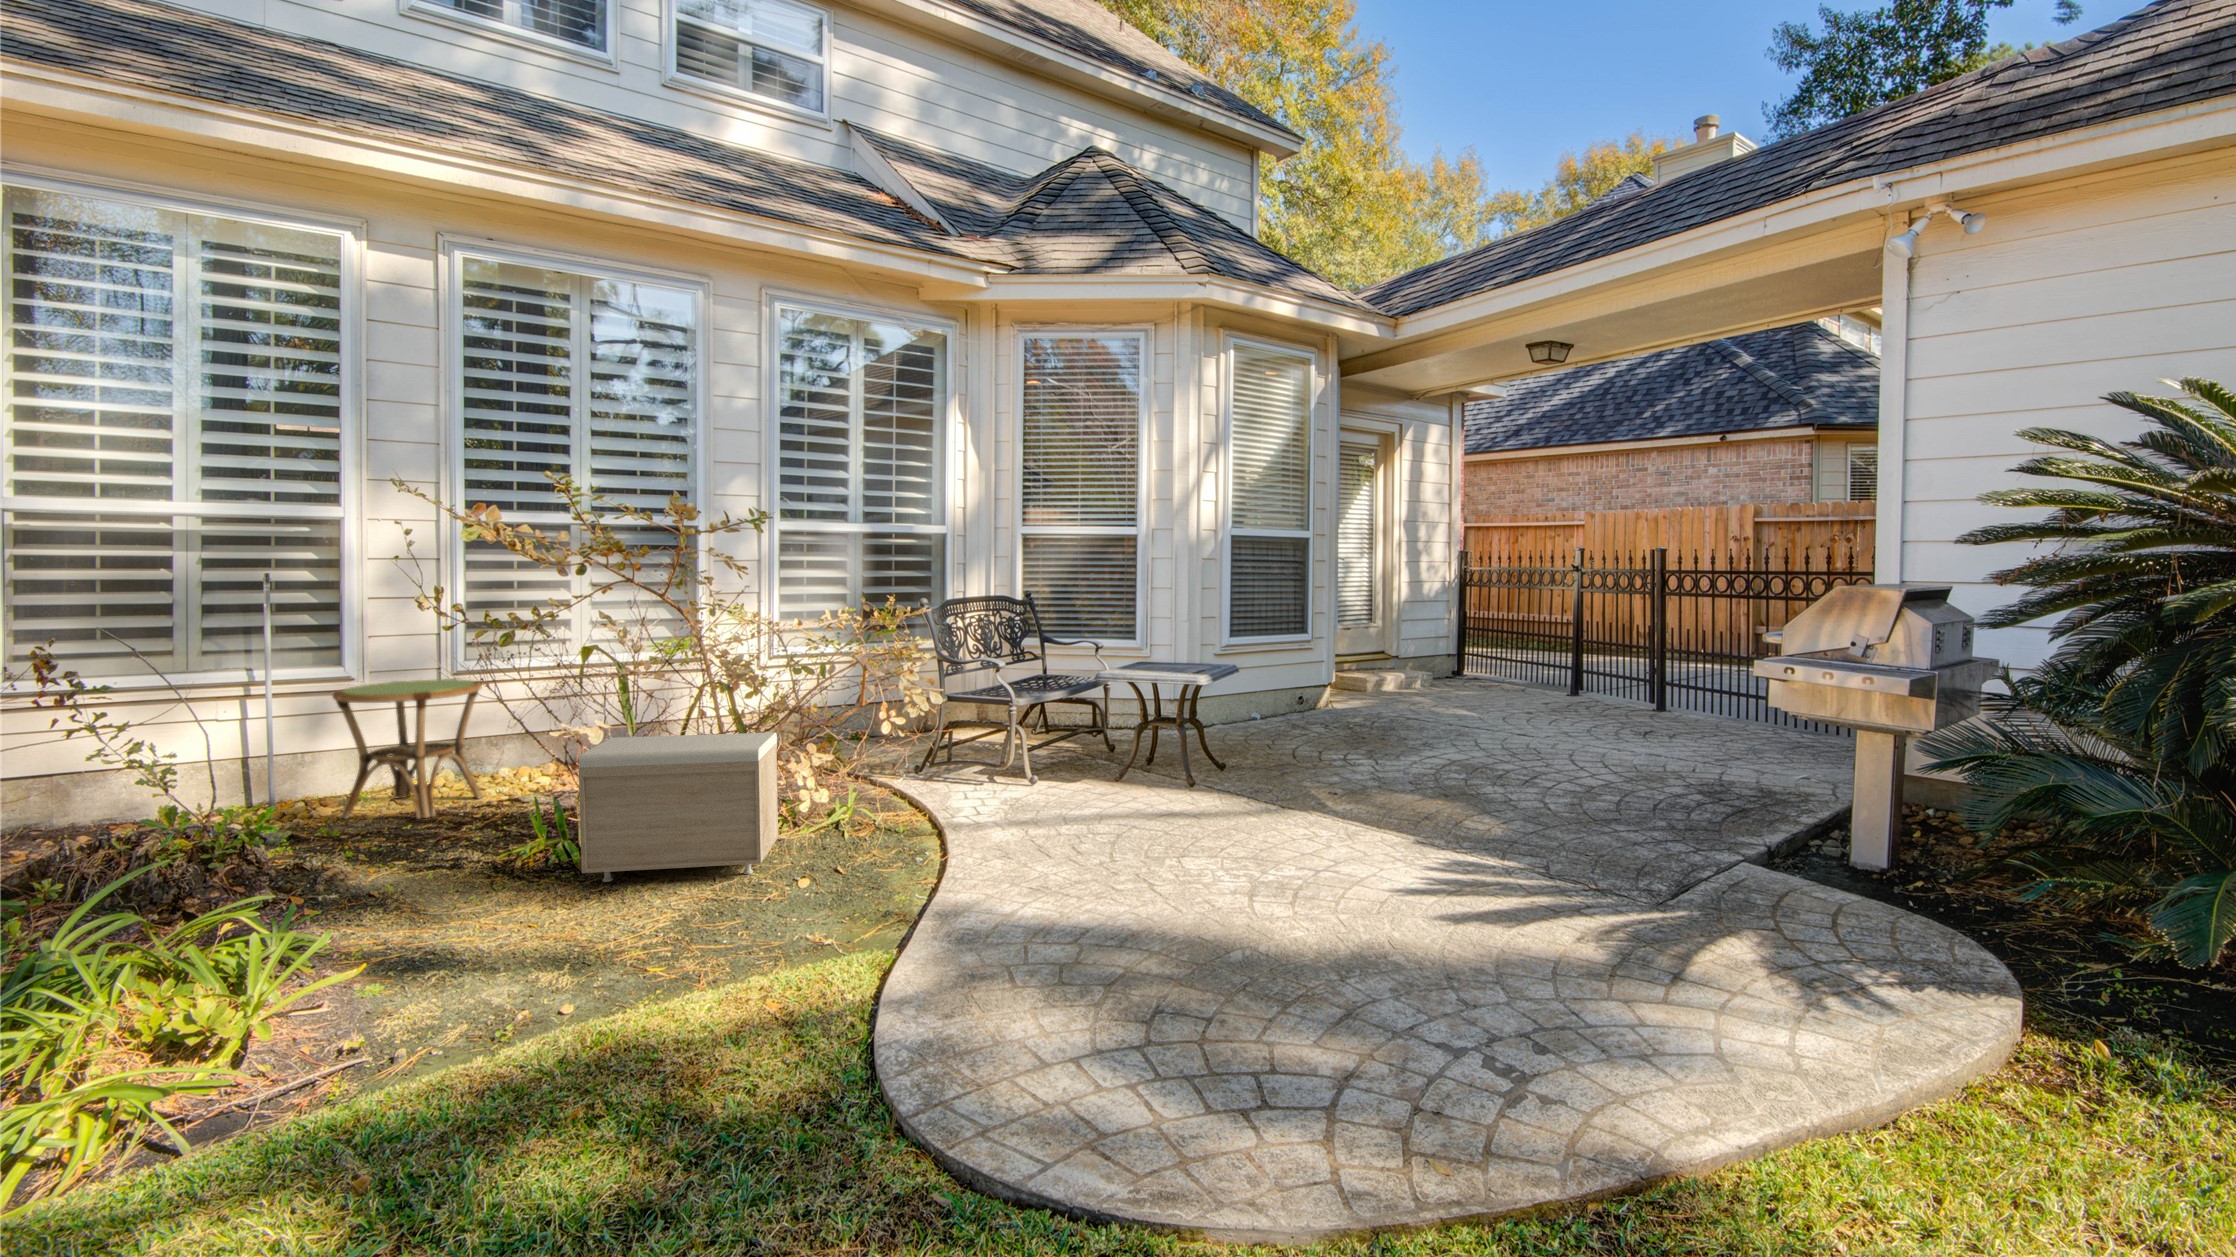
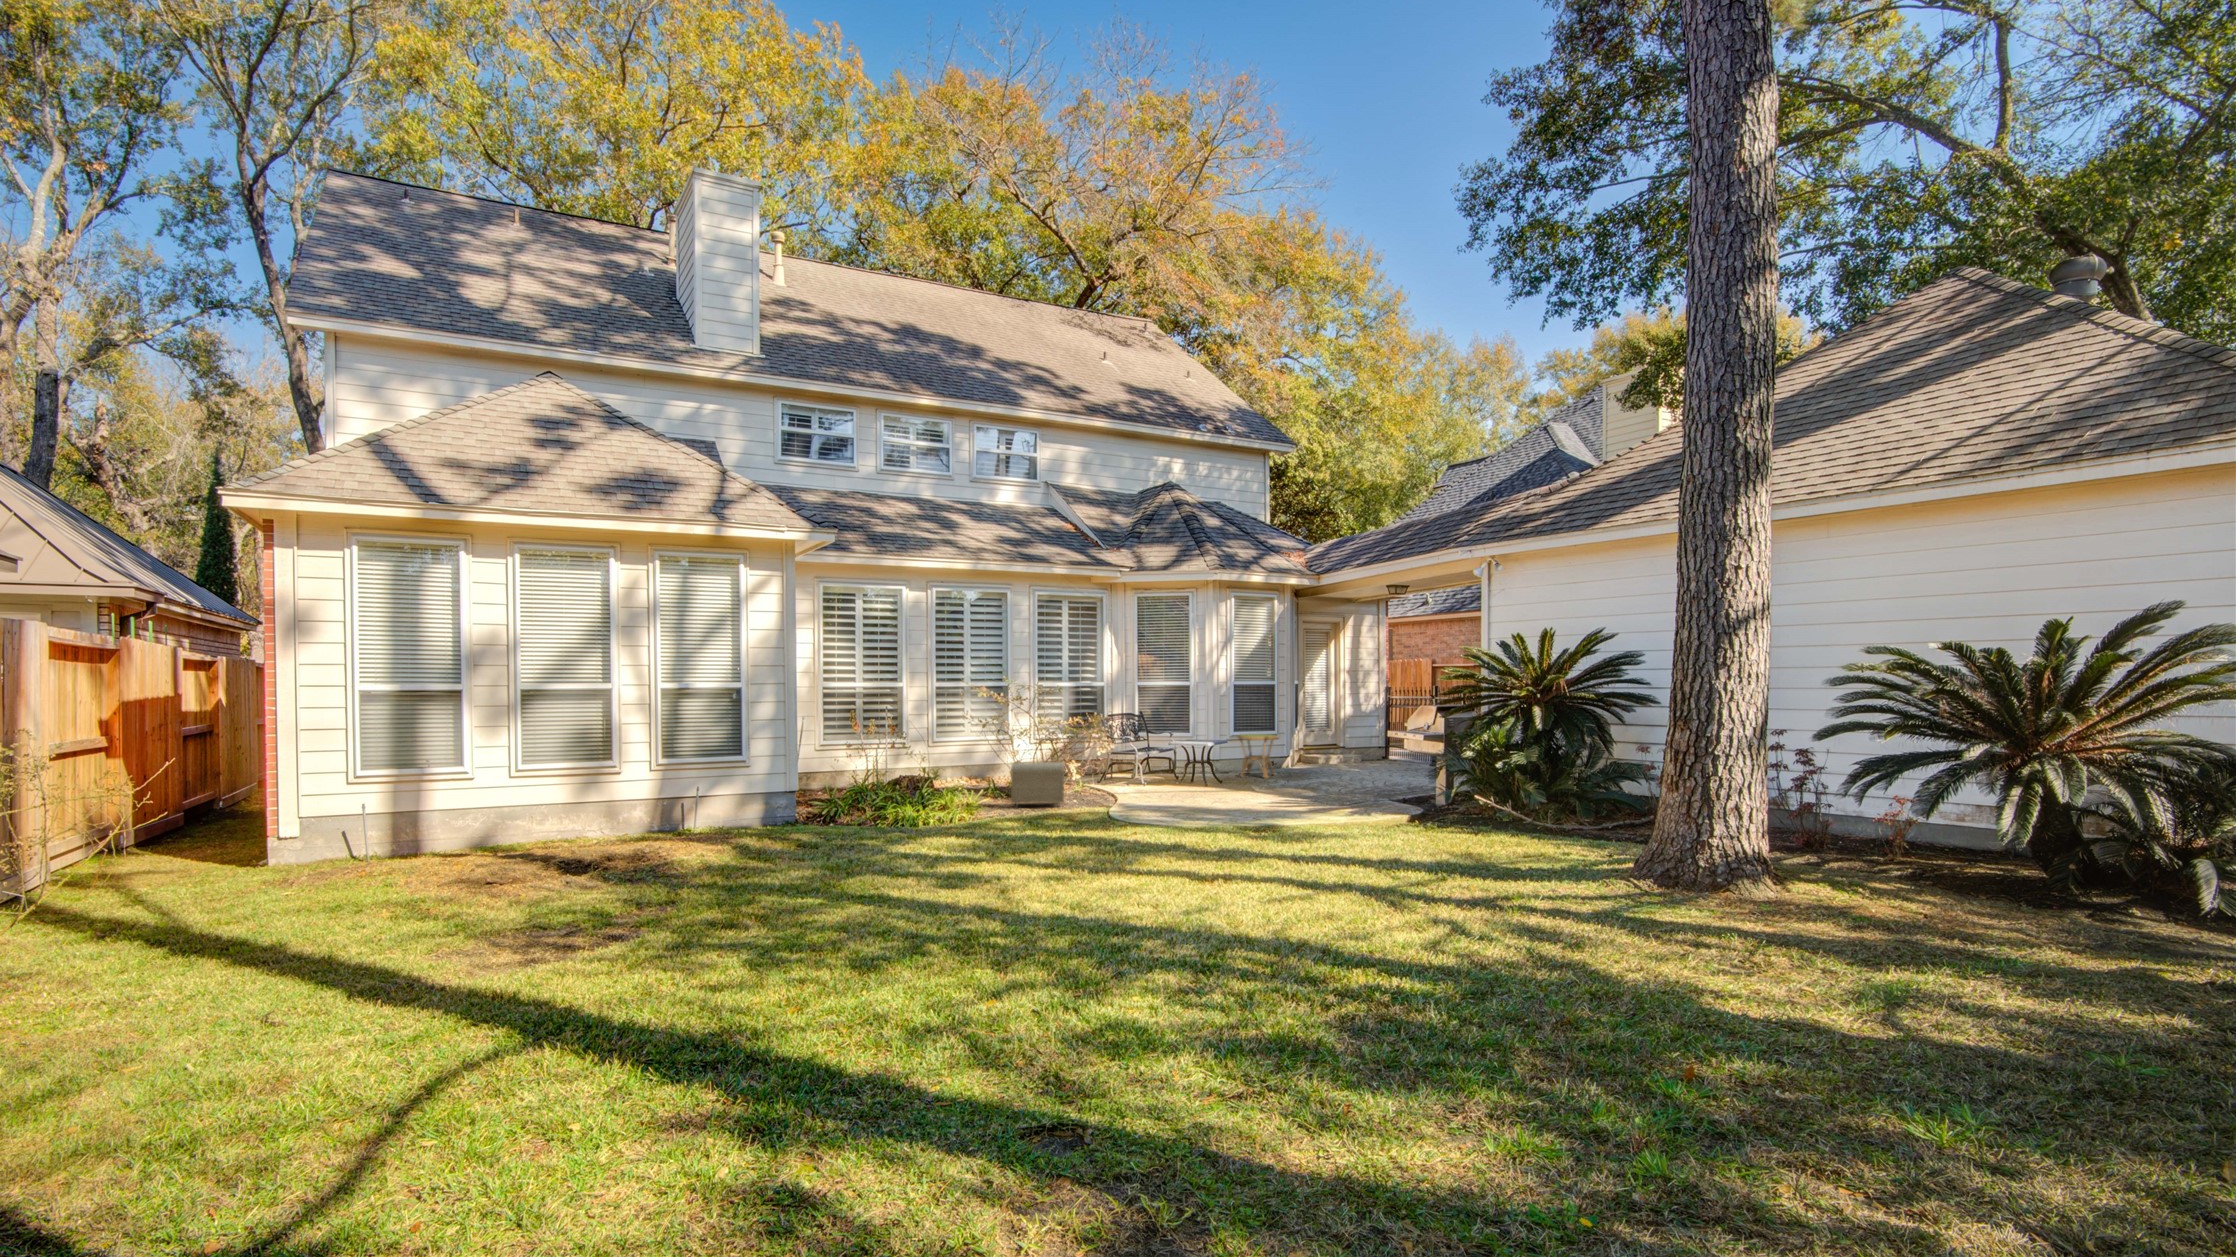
side table: present [333,679,483,819] -> present [1237,734,1276,778]

